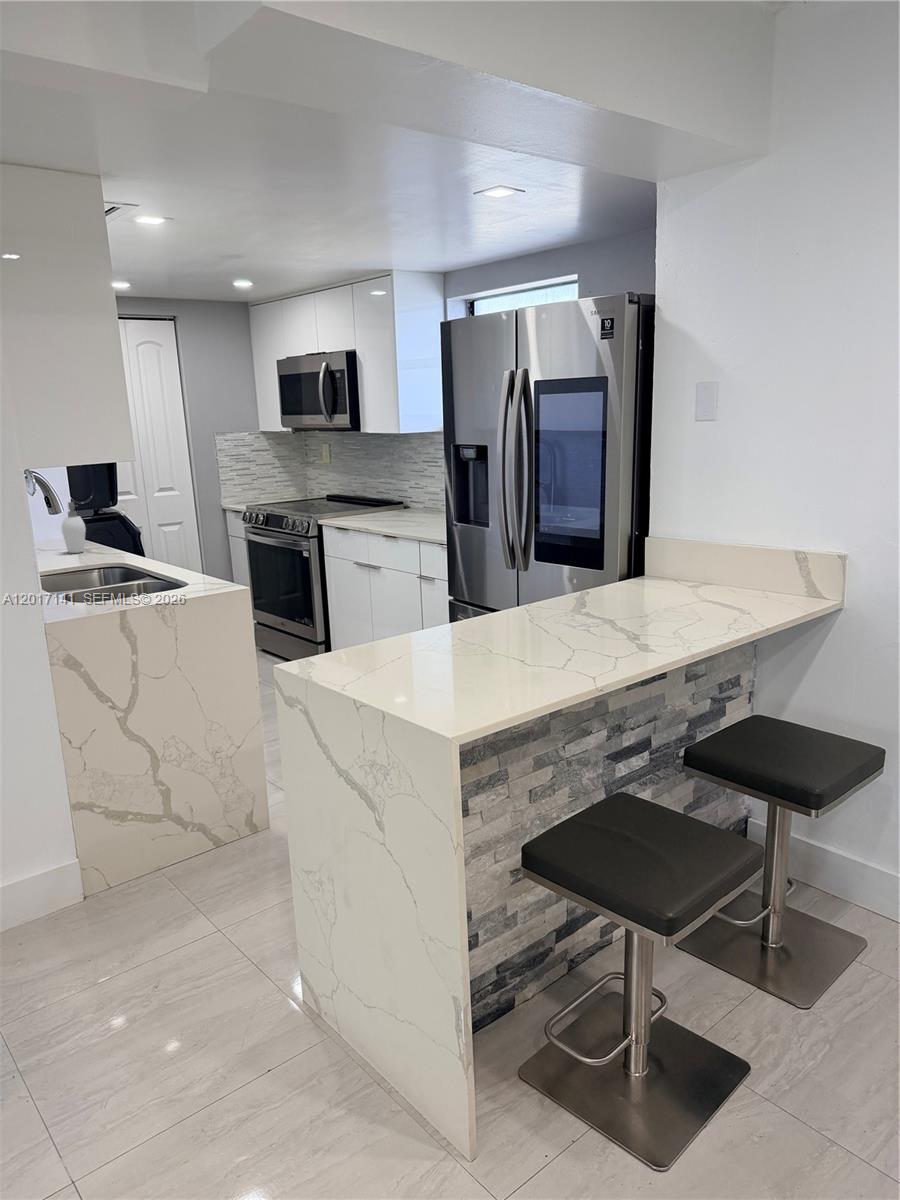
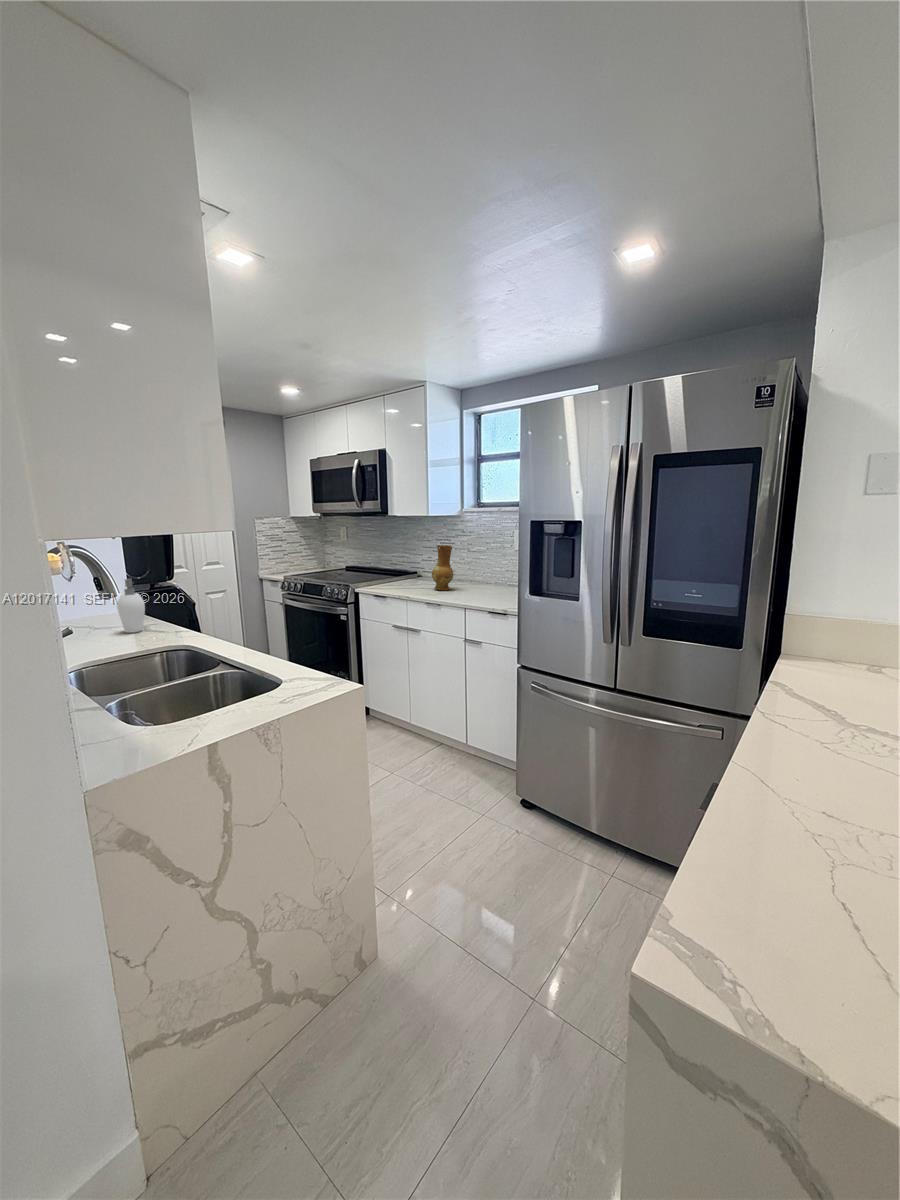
ceramic jug: none [399,468,425,522] -> present [432,545,453,590]

